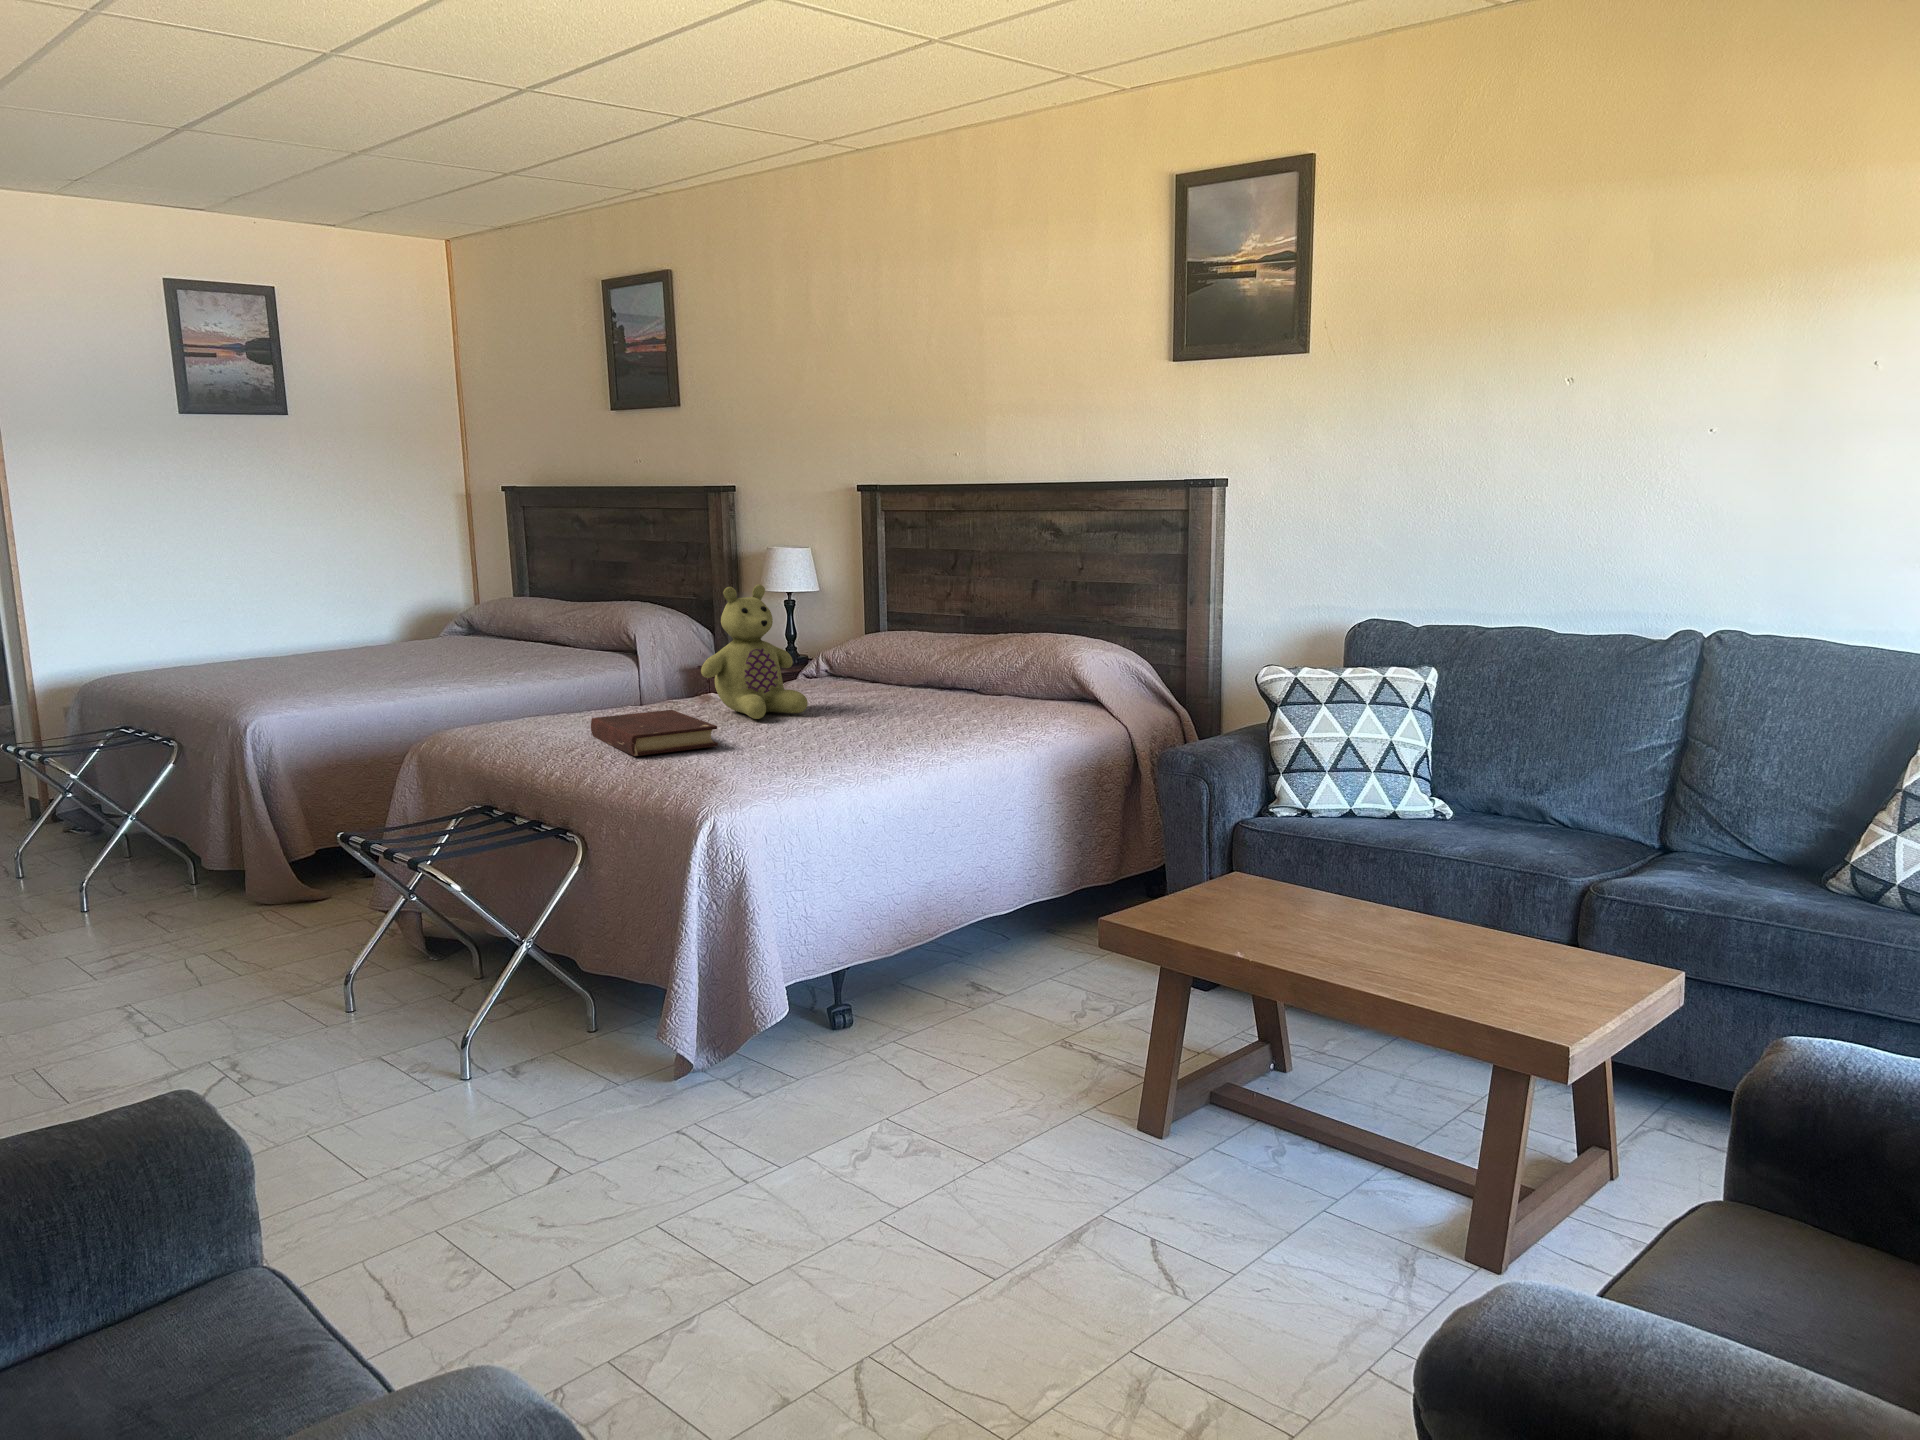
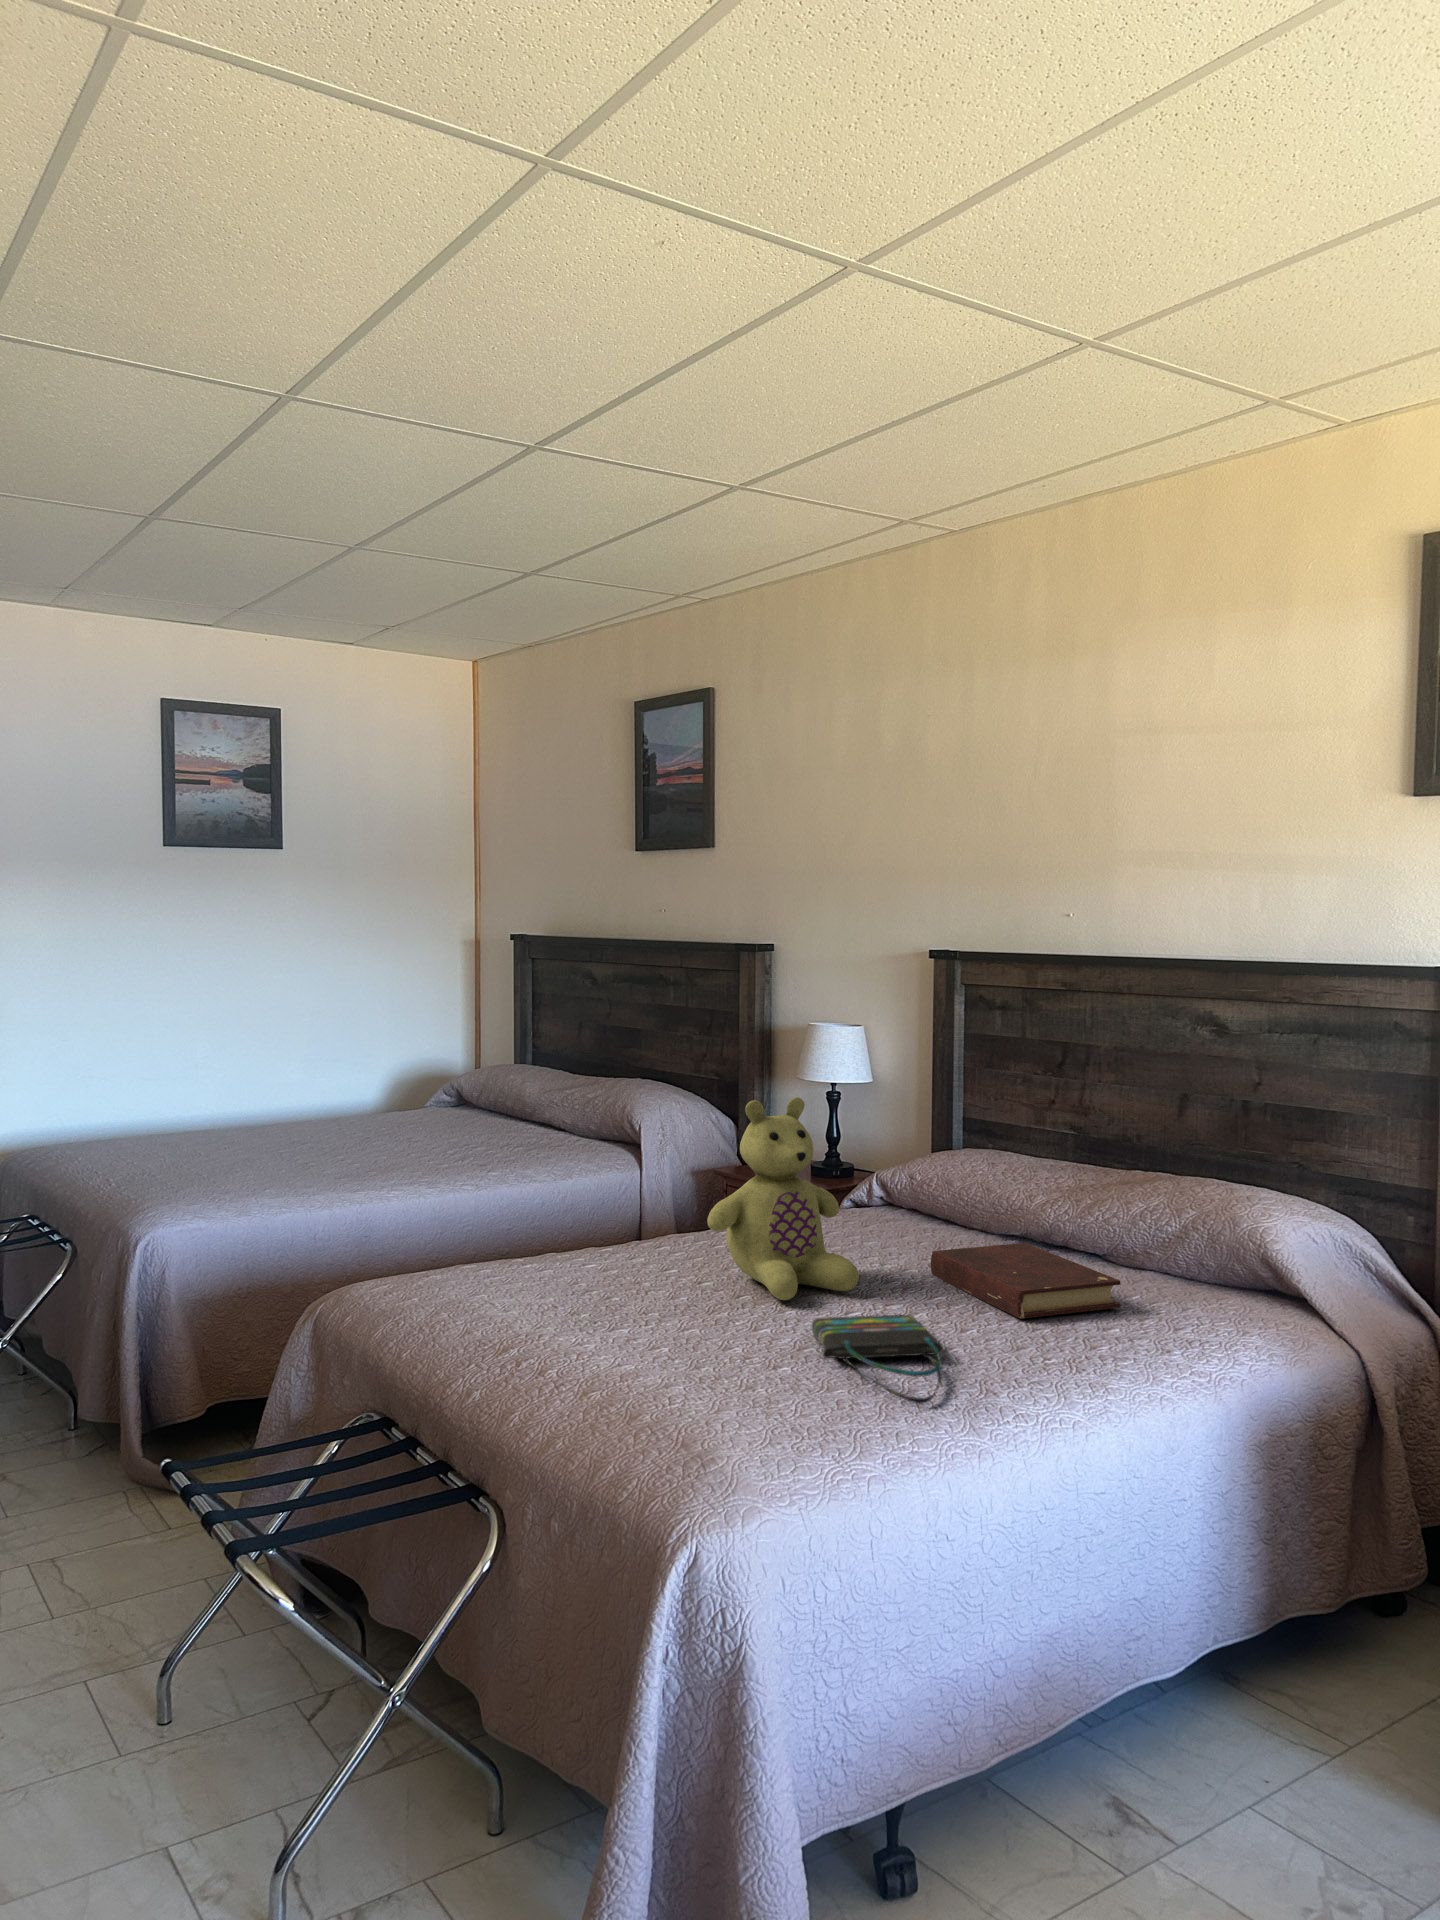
book: present [591,710,718,756] -> present [931,1243,1121,1319]
tote bag: none [776,718,865,755] -> present [812,1315,946,1404]

